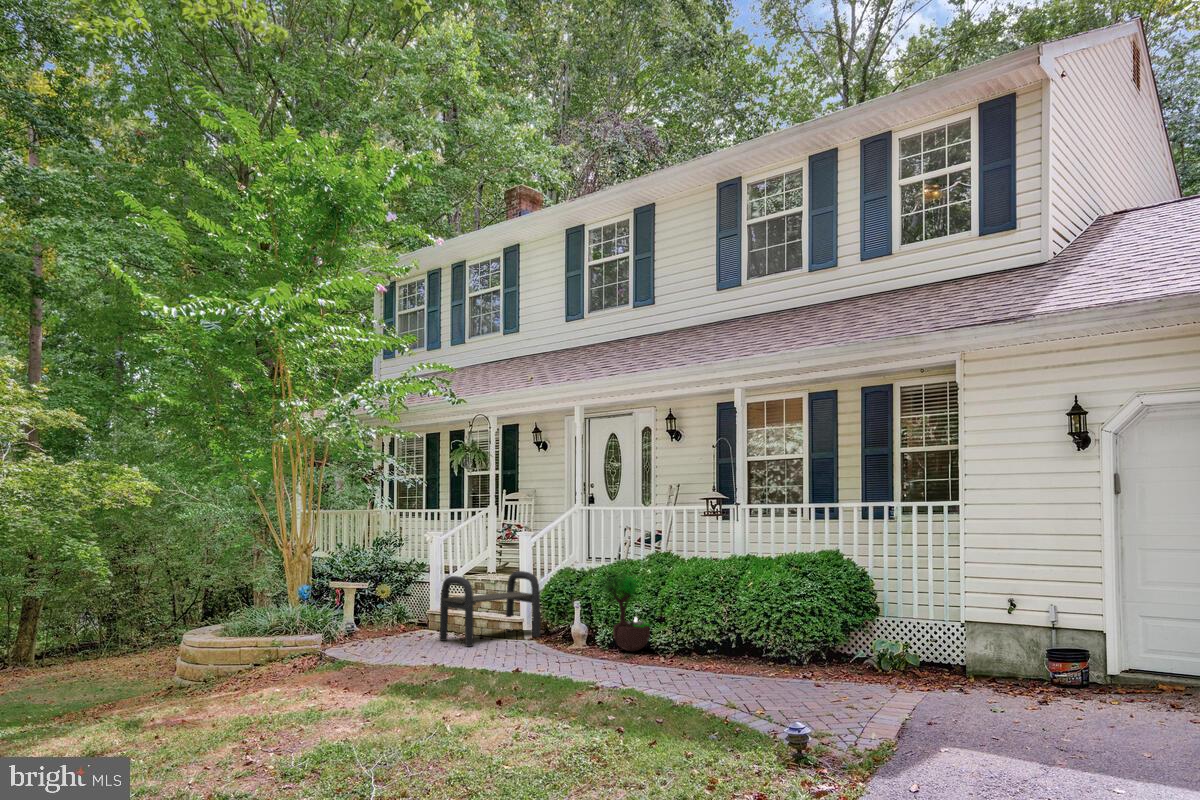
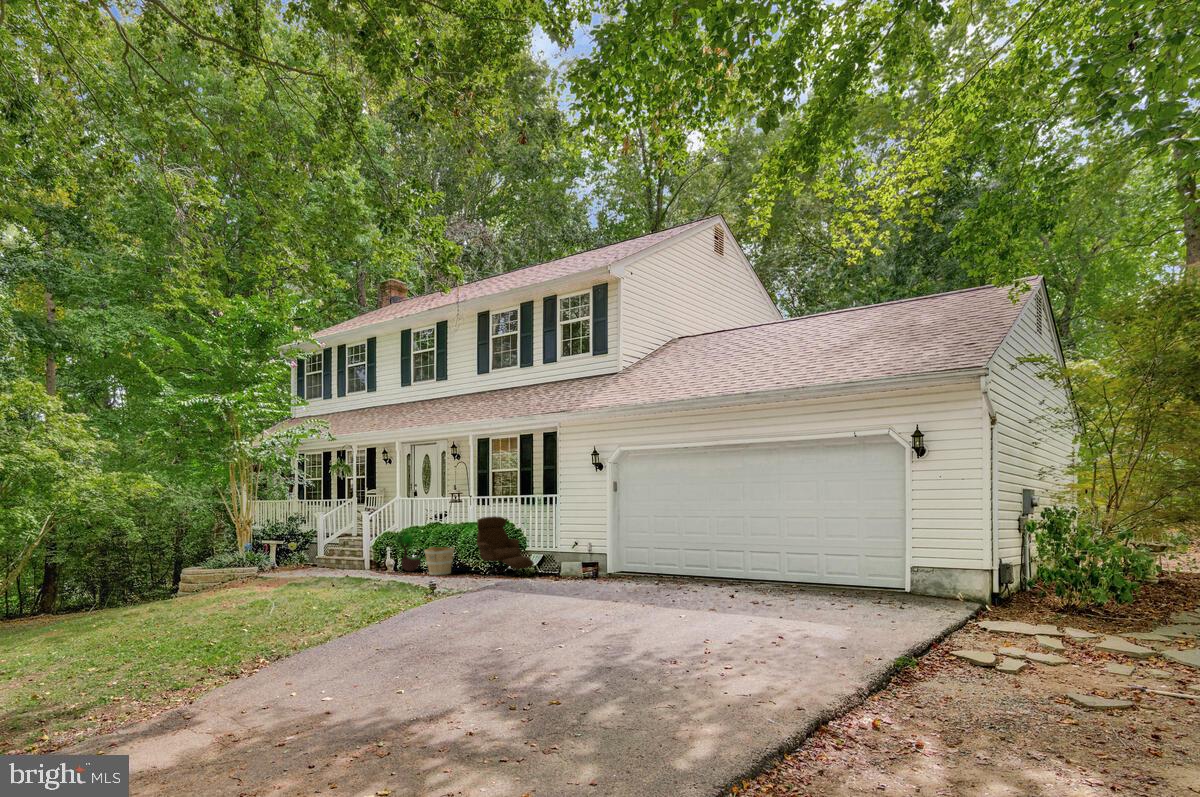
lounge chair: none [793,545,943,687] -> present [477,516,534,577]
bench: present [440,571,541,647] -> none [316,534,372,574]
wooden bucket: none [672,604,736,667] -> present [425,547,454,575]

